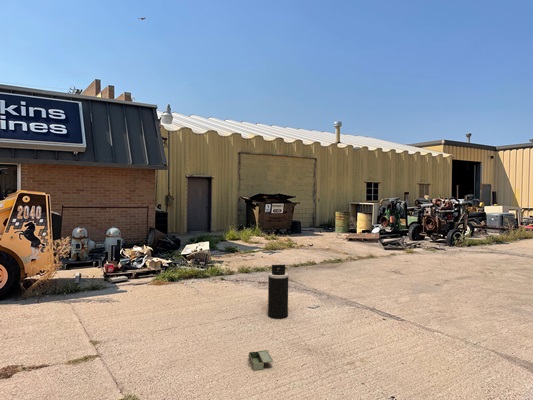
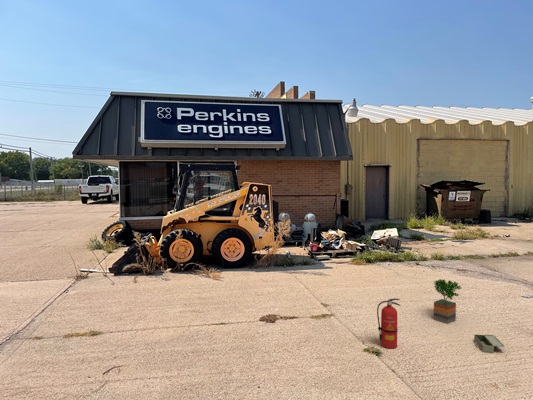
trash can: present [268,265,288,319] -> none [480,253,505,308]
potted tree: none [215,295,244,343] -> present [434,279,461,324]
fire extinguisher: none [141,324,169,383] -> present [377,299,400,348]

